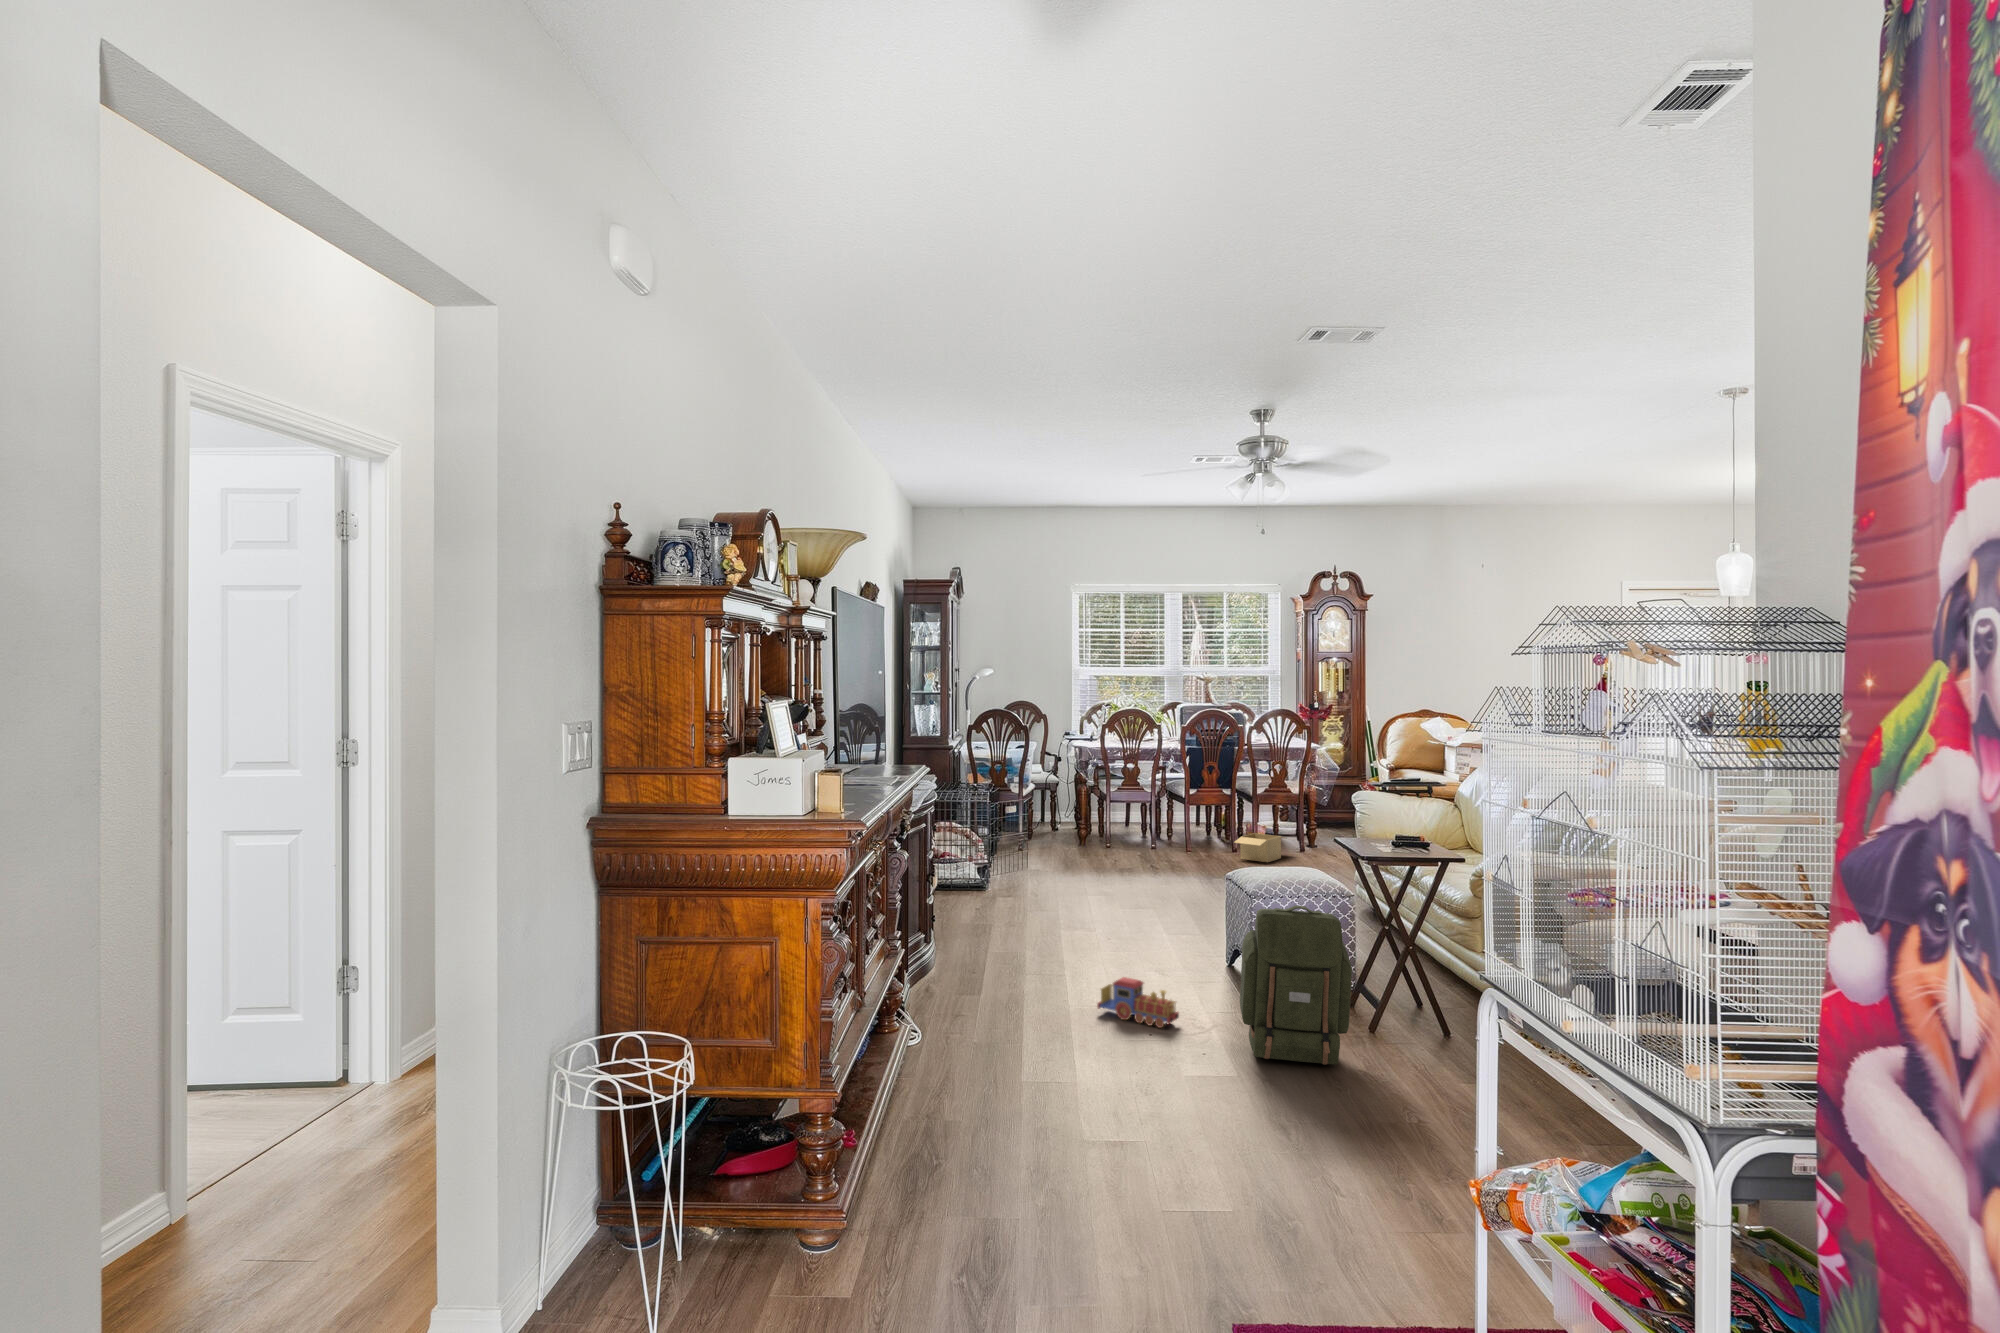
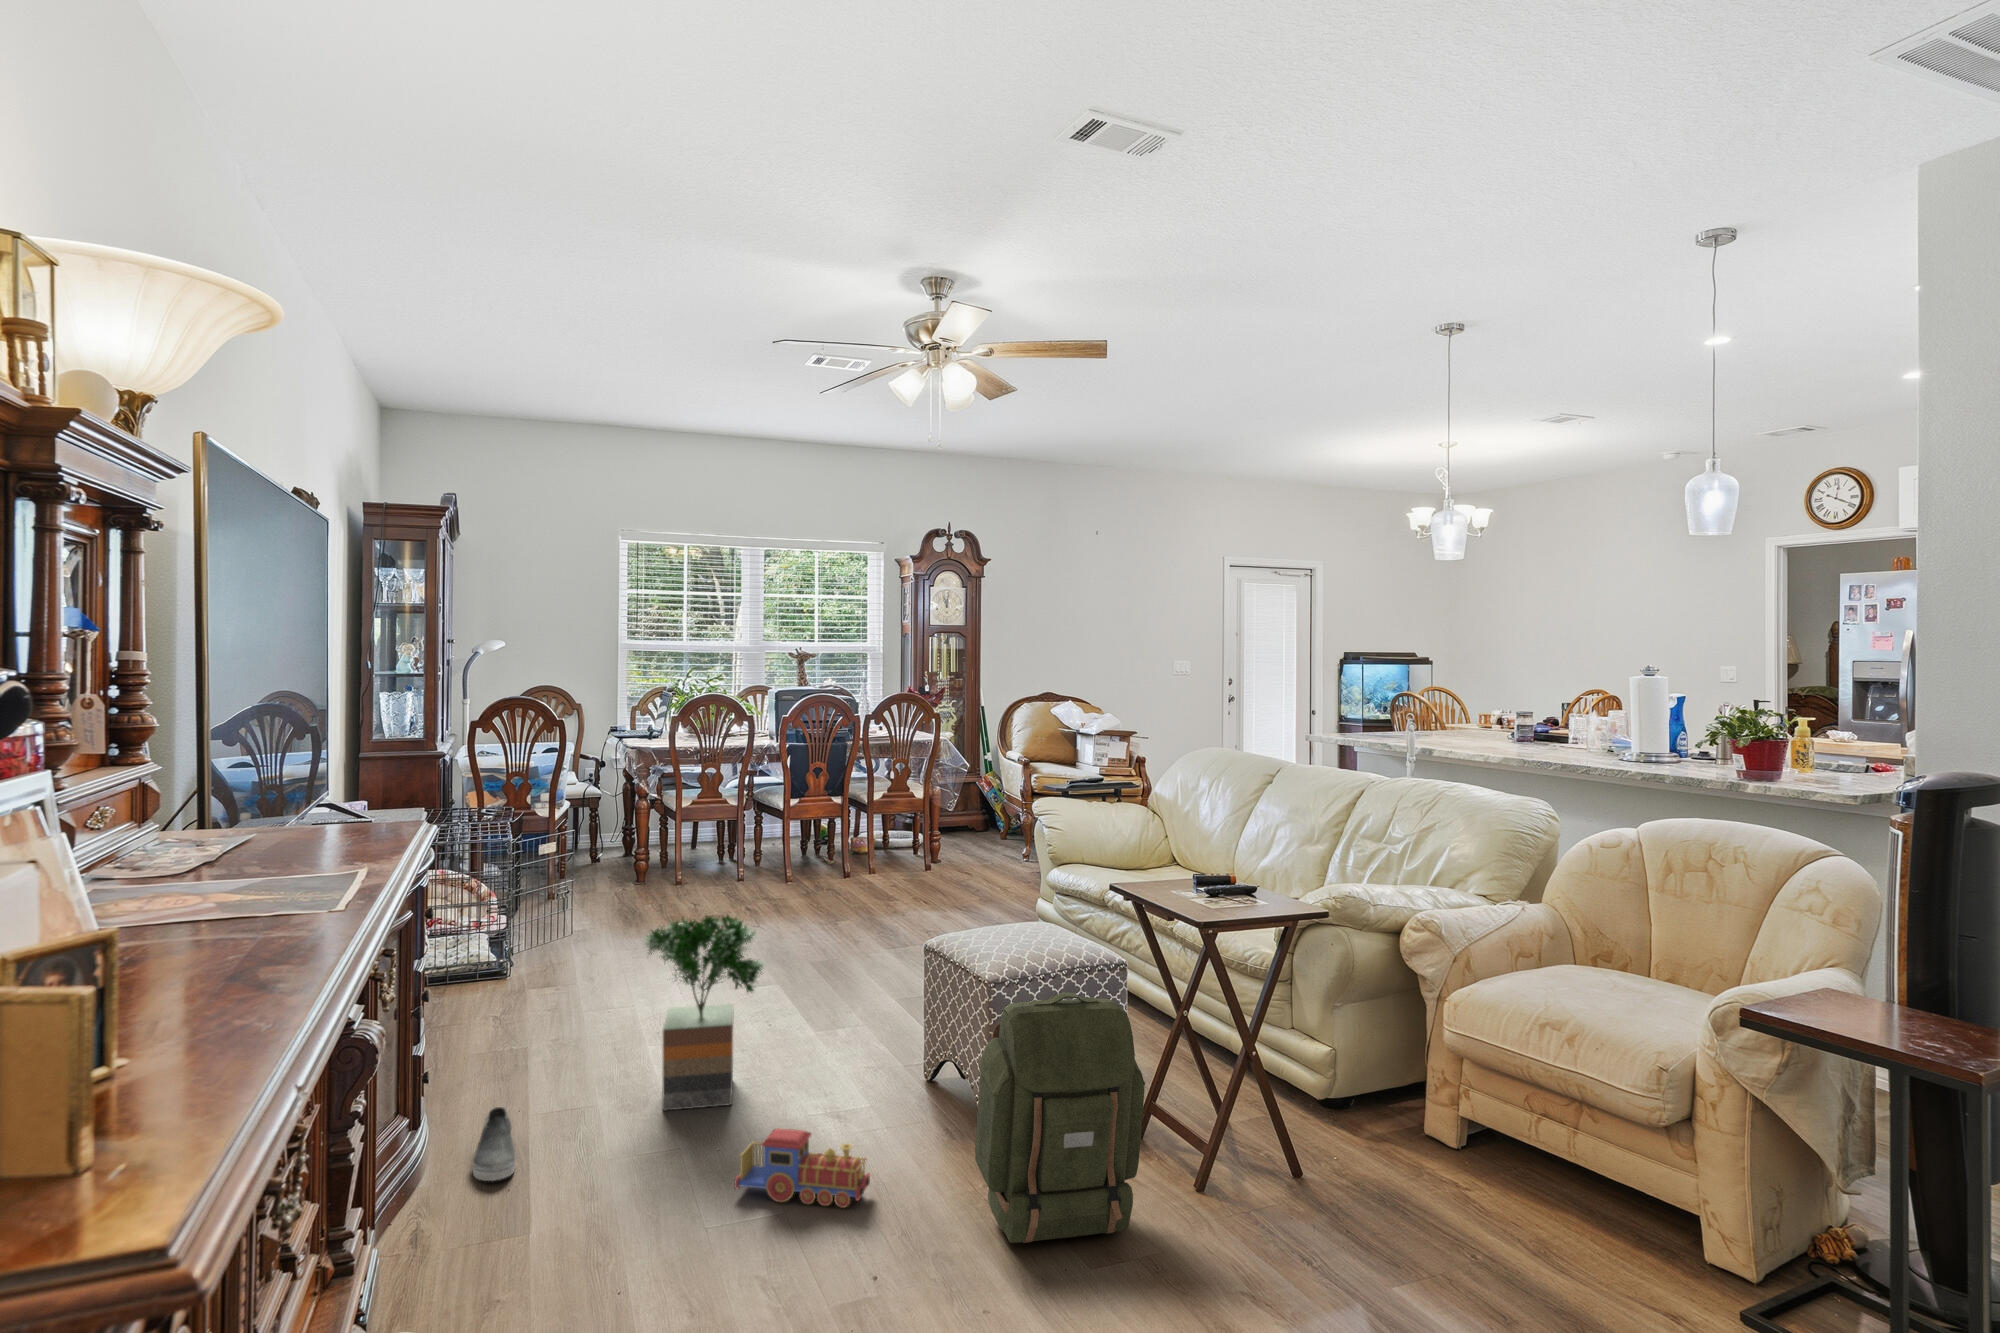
cardboard box: present [1234,833,1287,862] -> none [850,850,911,887]
potted tree: none [1054,849,1132,973] -> present [643,915,764,1111]
shoe: none [958,951,980,987] -> present [473,1107,515,1181]

